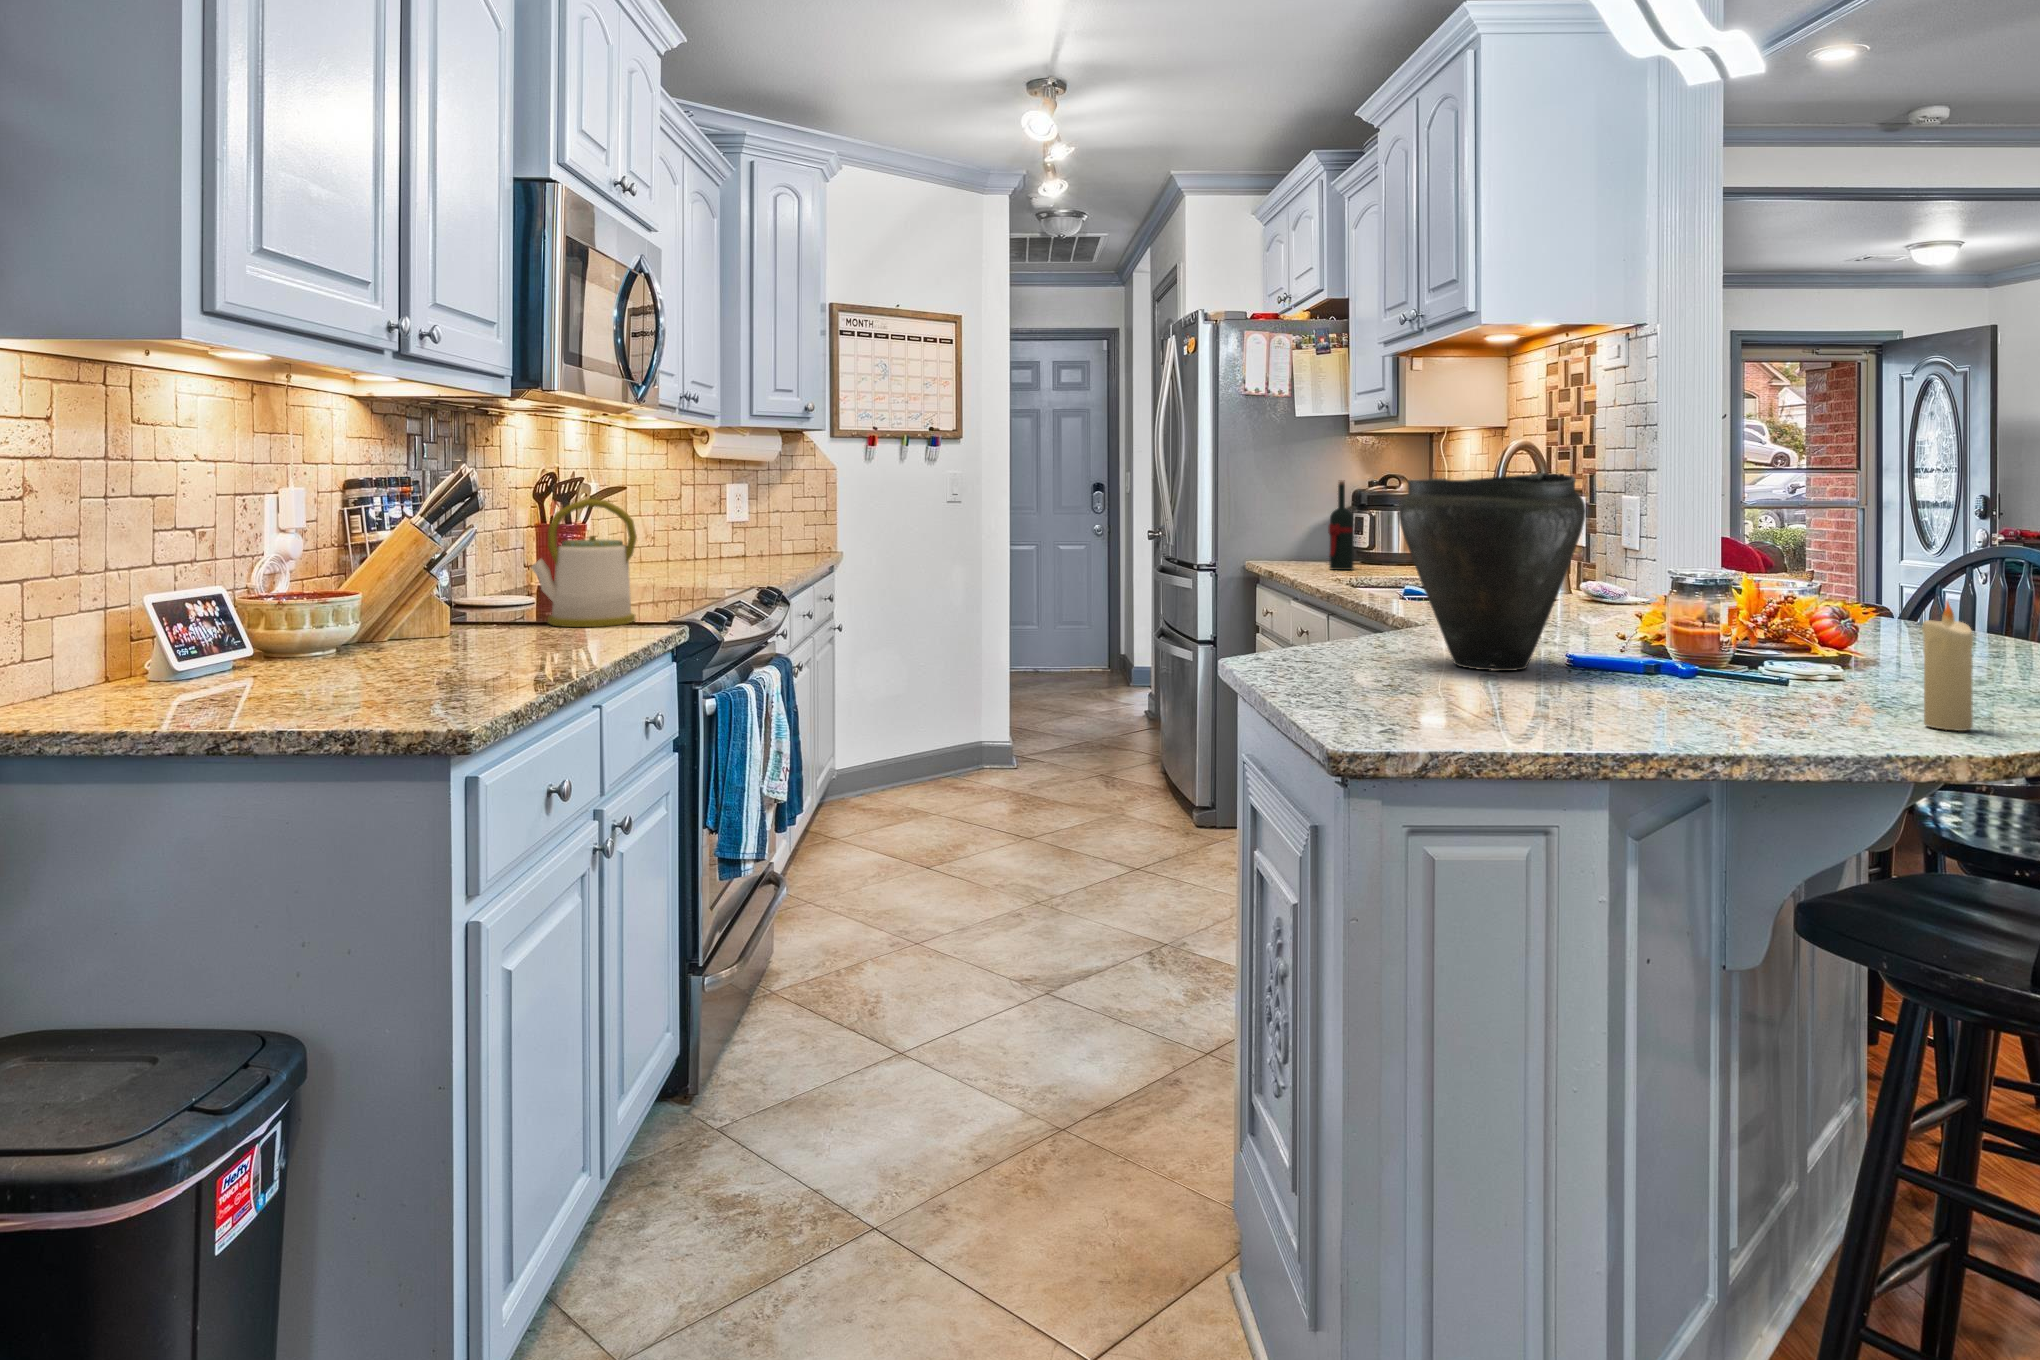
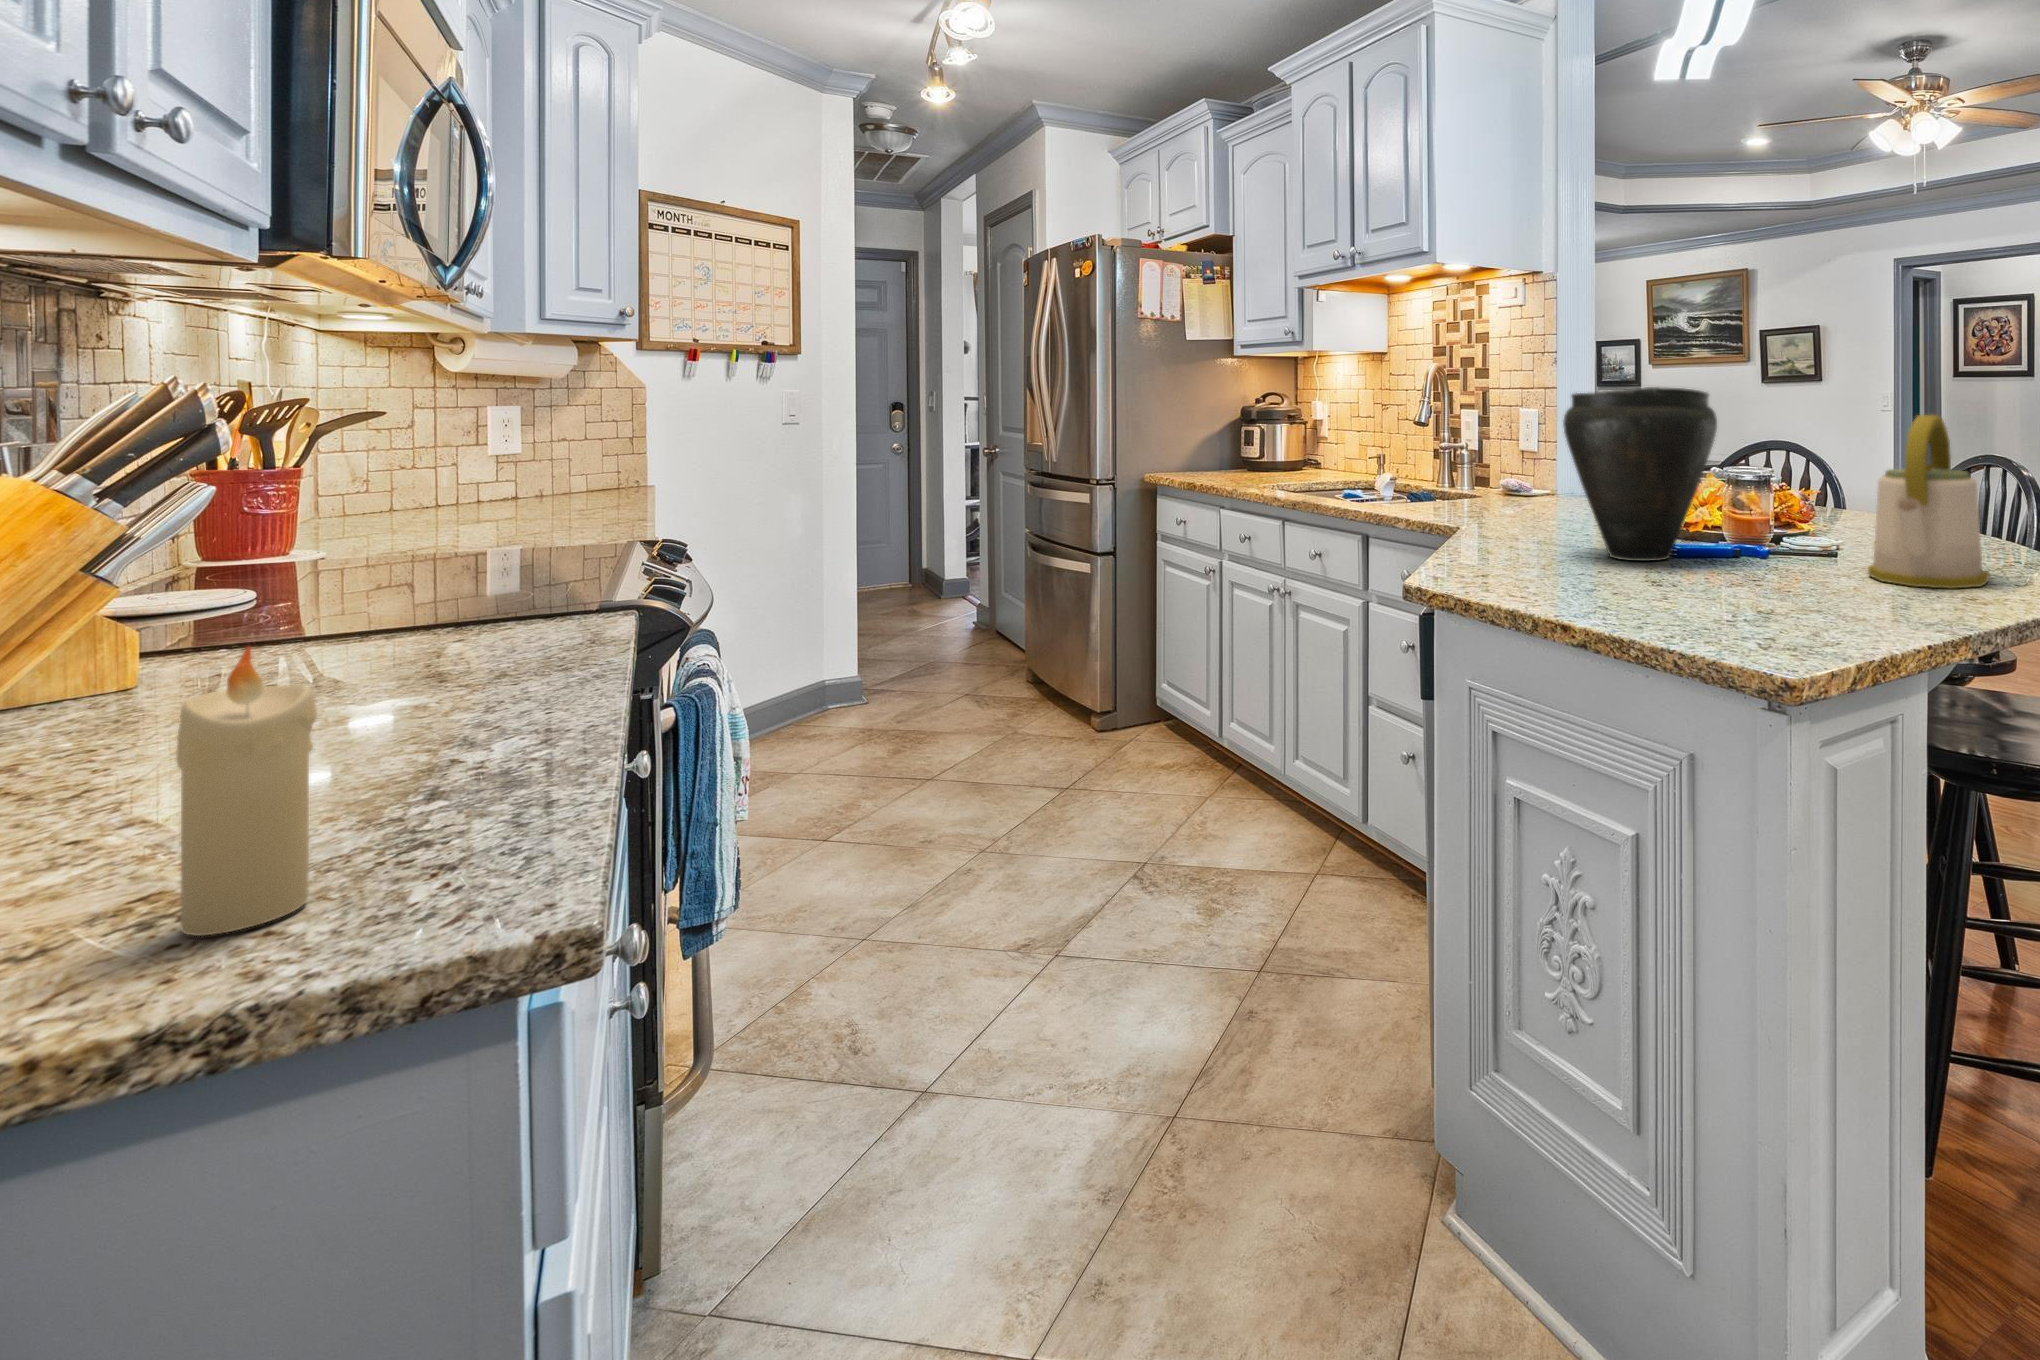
wine bottle: present [1328,480,1354,570] -> none [1235,398,1256,478]
kettle: present [531,499,637,627] -> present [1868,415,1989,588]
candle: present [1922,601,1973,731] -> present [176,647,317,936]

